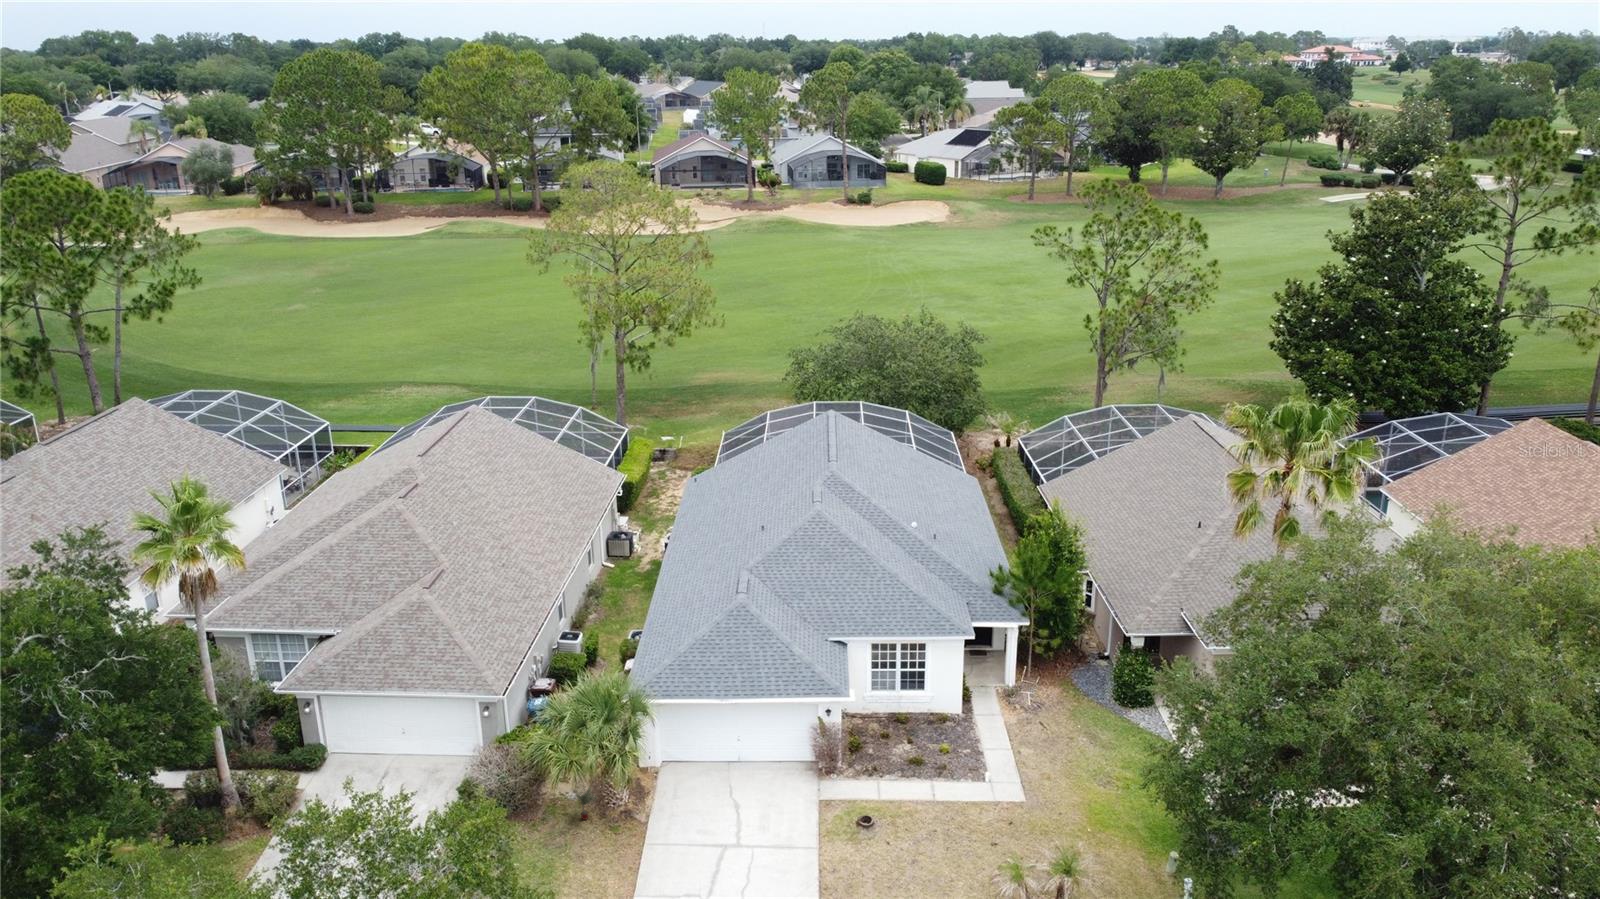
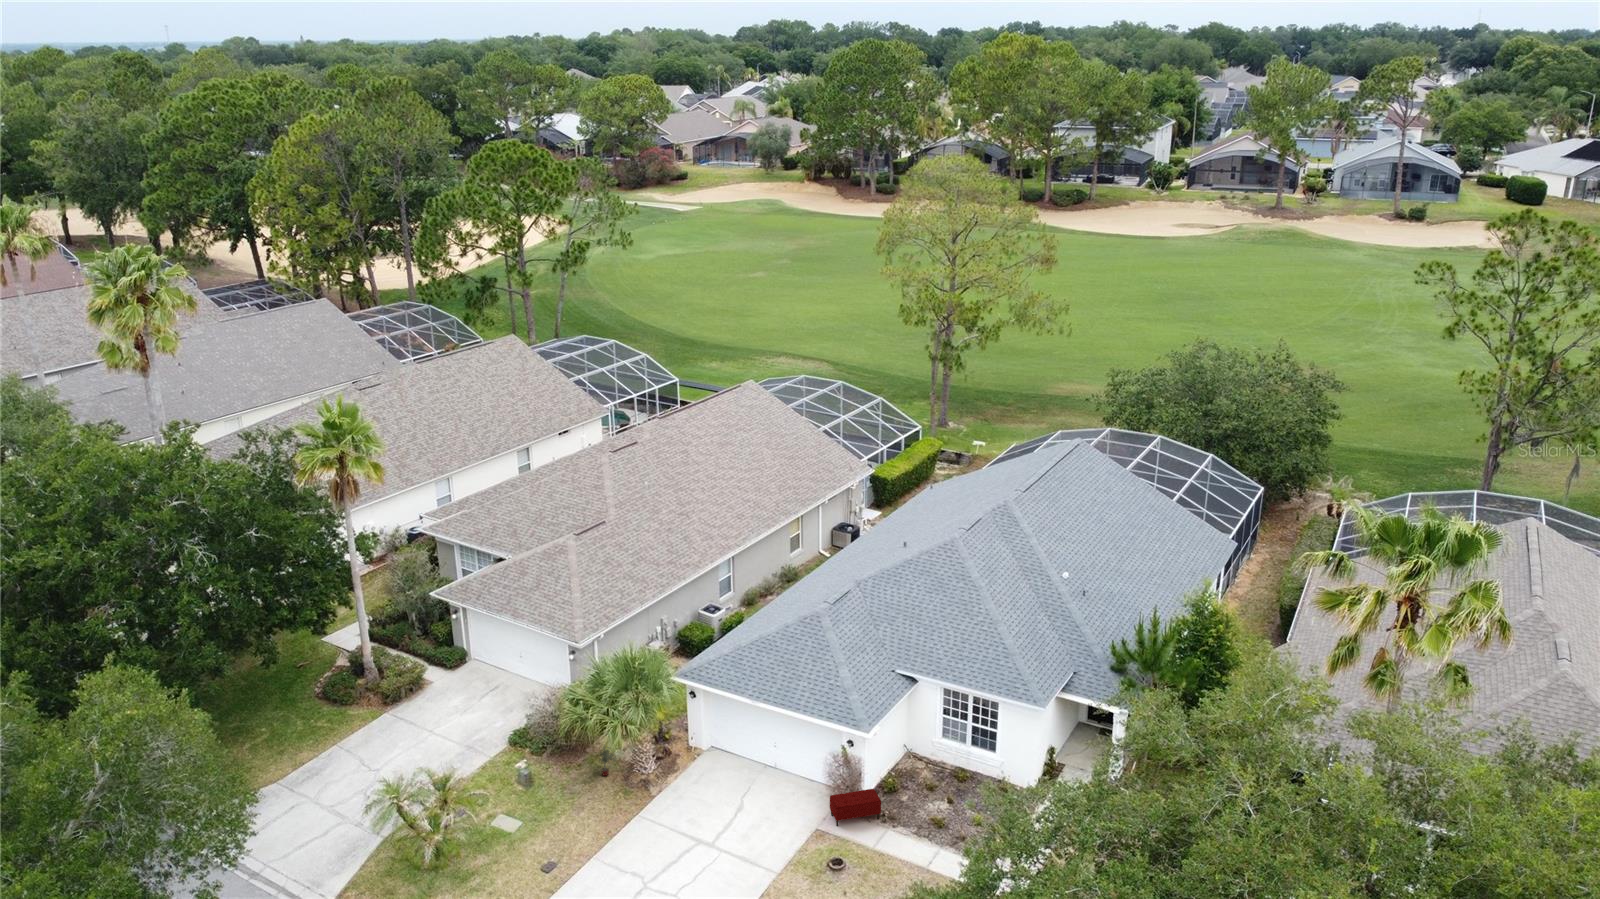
bench: none [823,749,869,792] -> present [830,789,881,826]

